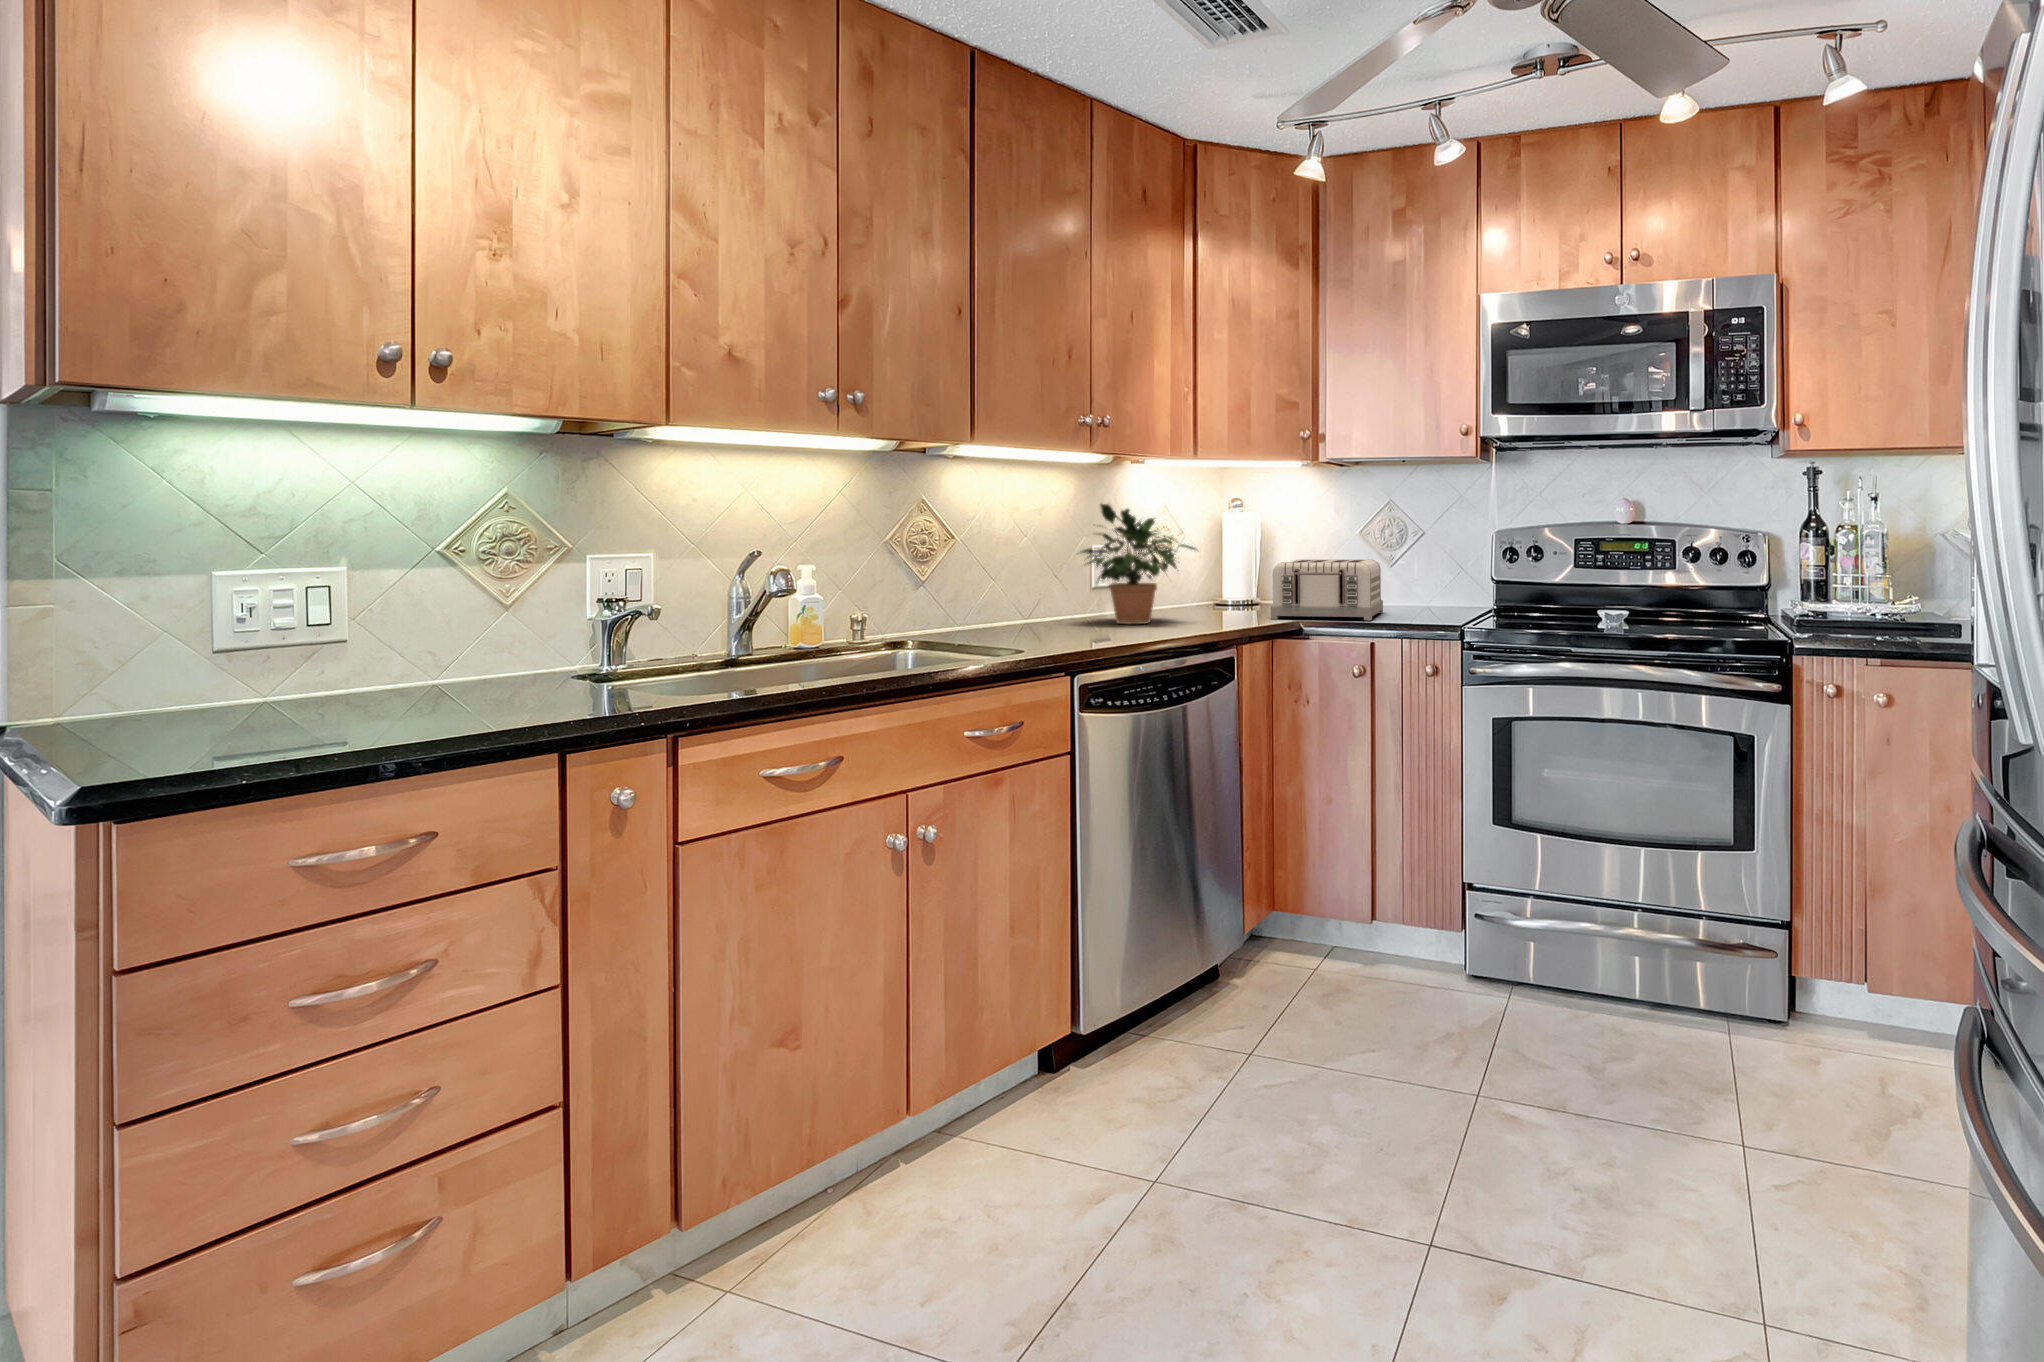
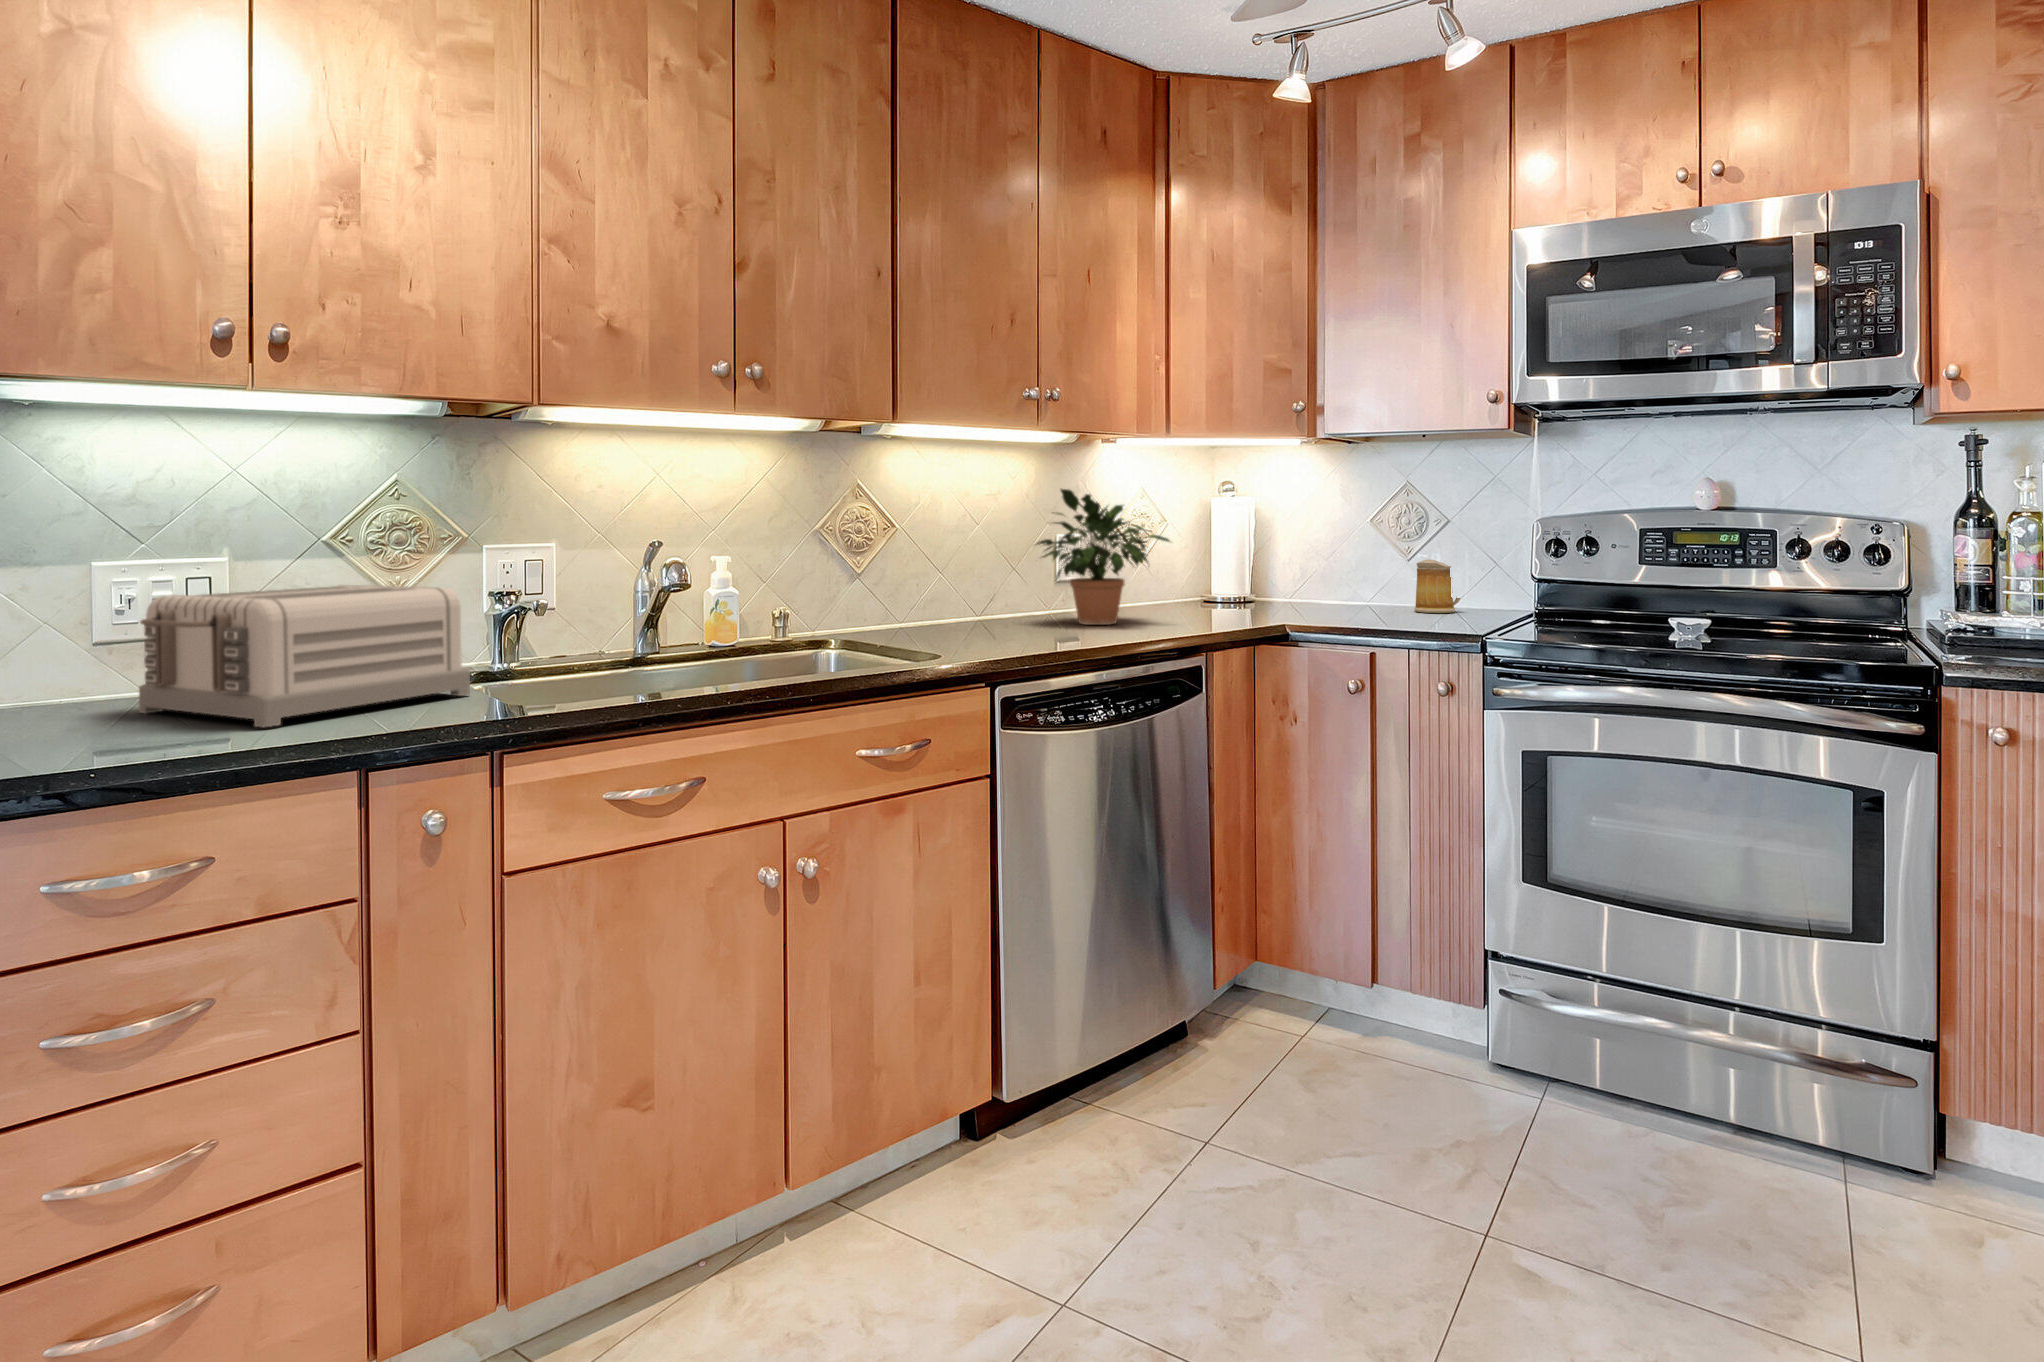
toaster: present [1271,559,1383,620] -> present [139,585,470,727]
mug: none [1394,565,1433,610] -> present [1414,559,1461,613]

